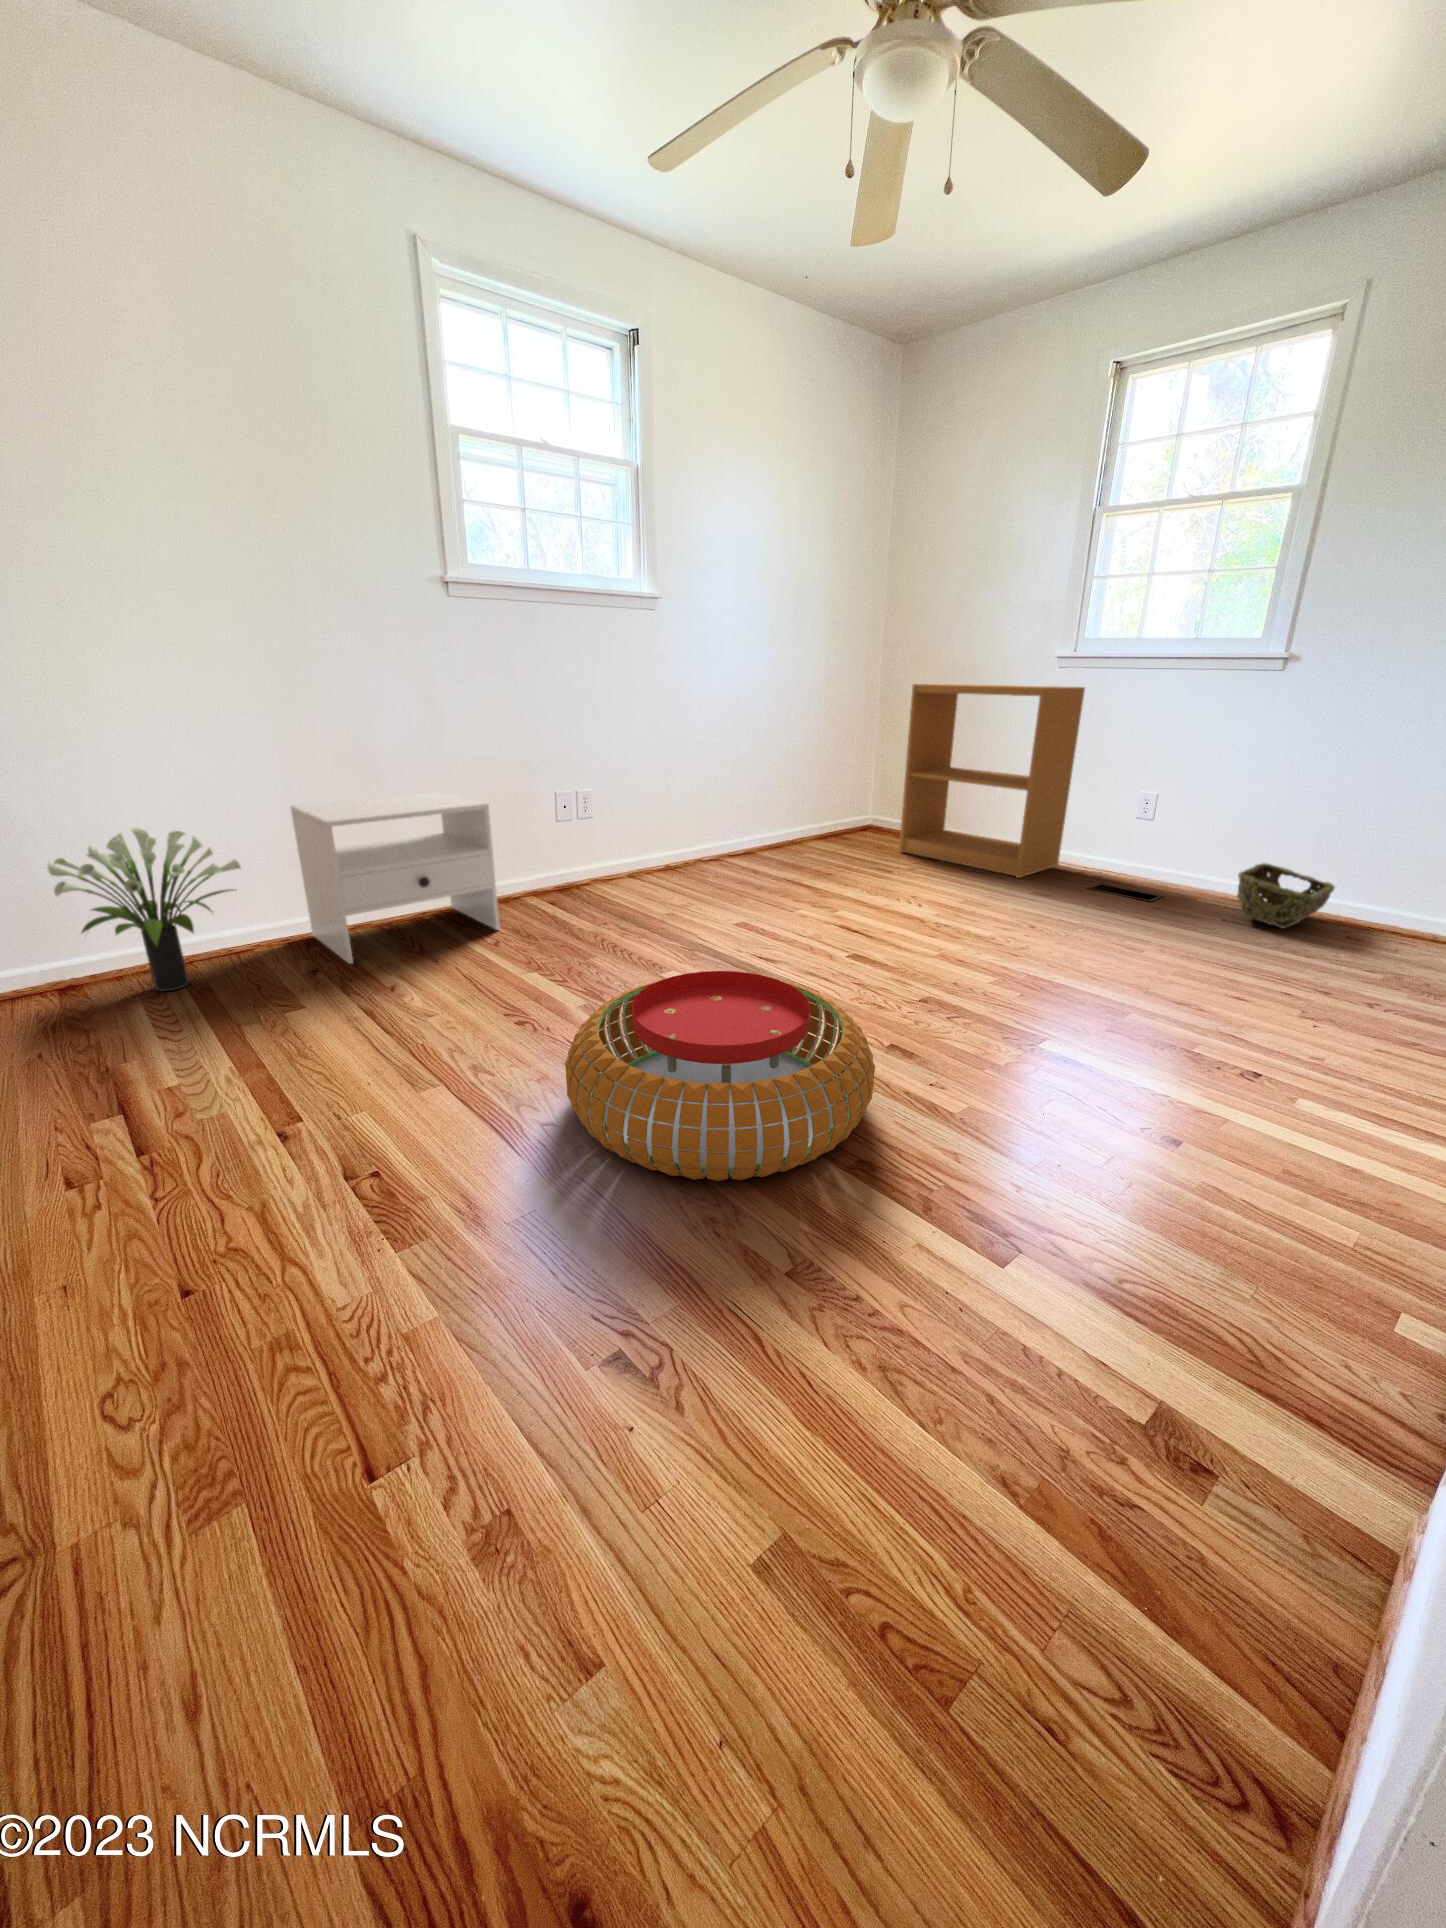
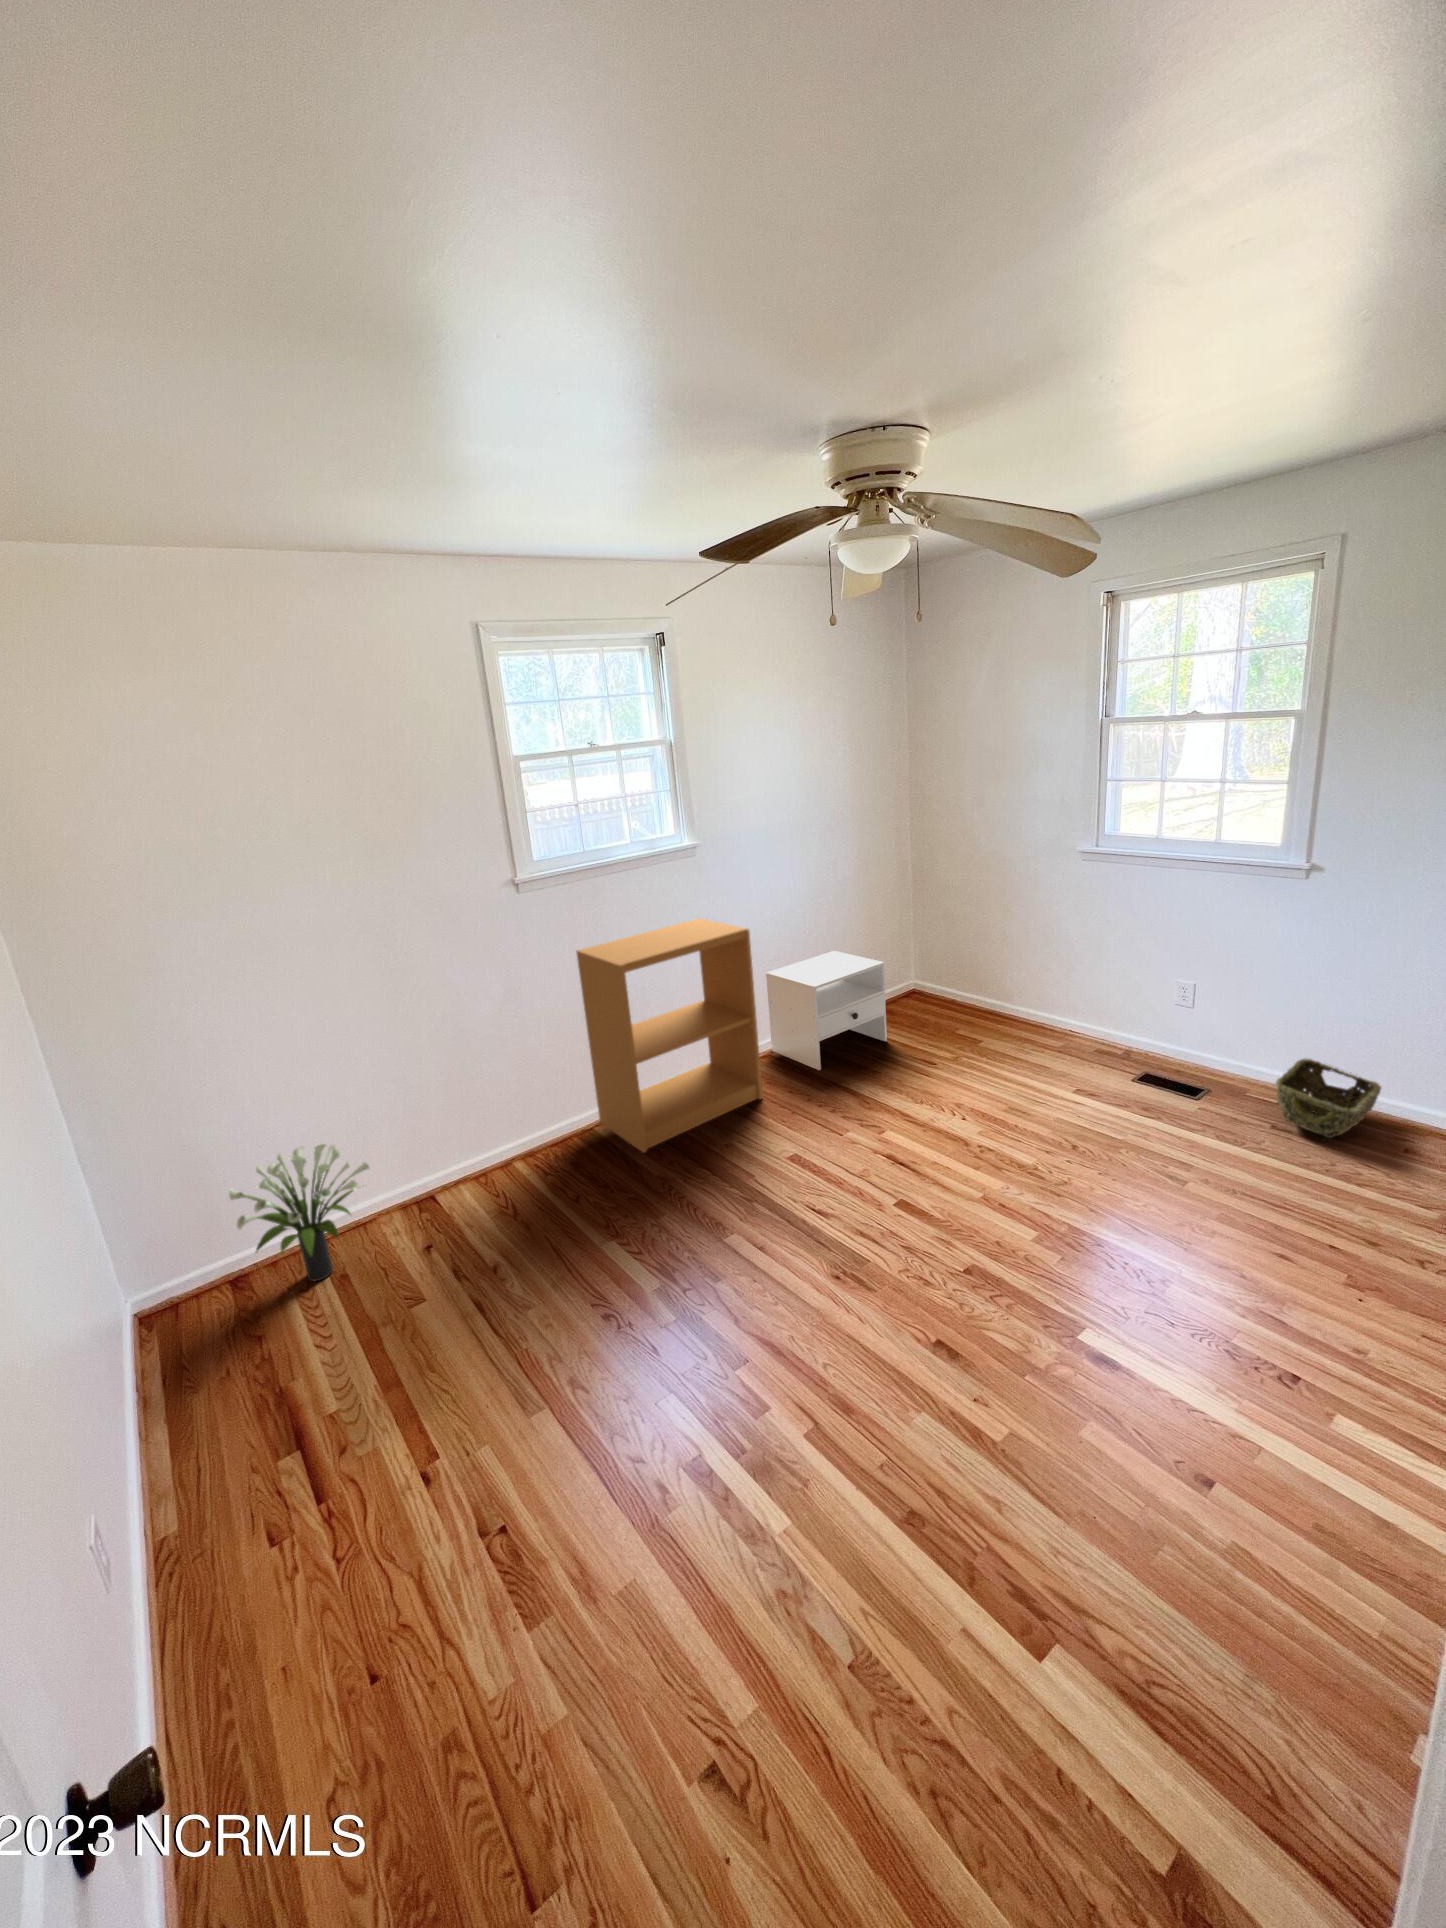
bookshelf: present [899,684,1085,878] -> present [576,918,763,1153]
nightstand: present [291,791,500,964] -> present [766,951,887,1070]
pouf: present [565,971,875,1181] -> none [648,1284,918,1545]

